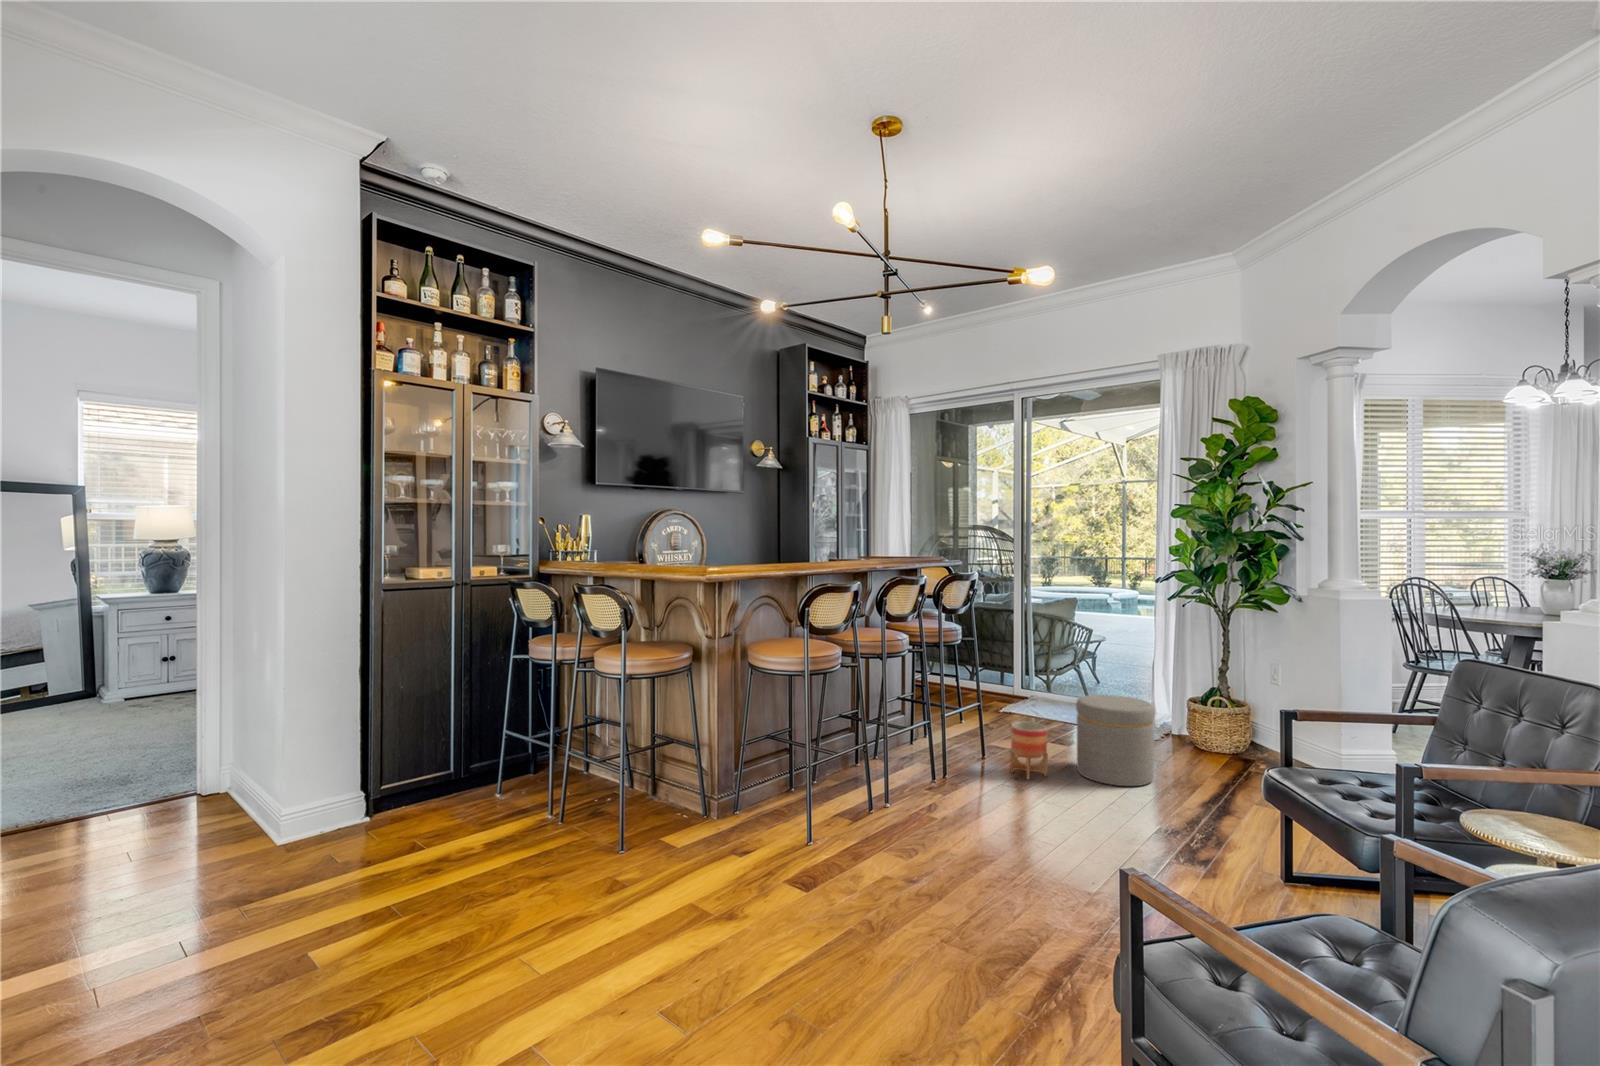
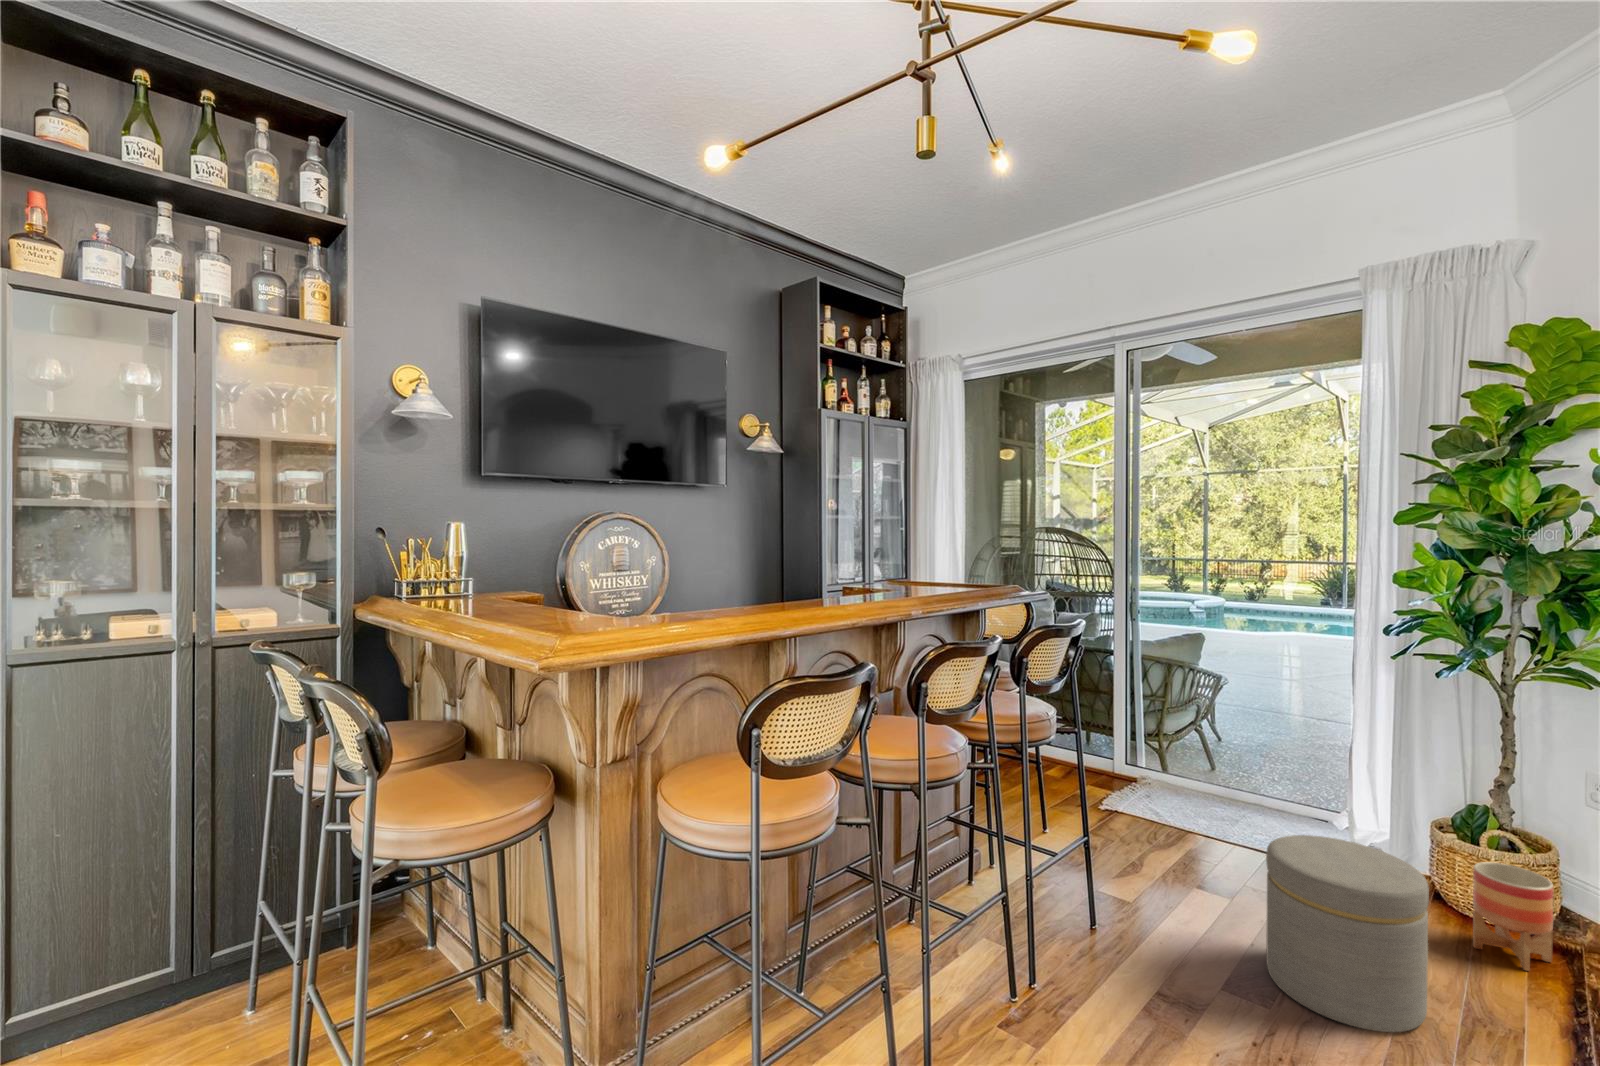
planter: present [1010,722,1048,780] -> present [1473,862,1553,971]

